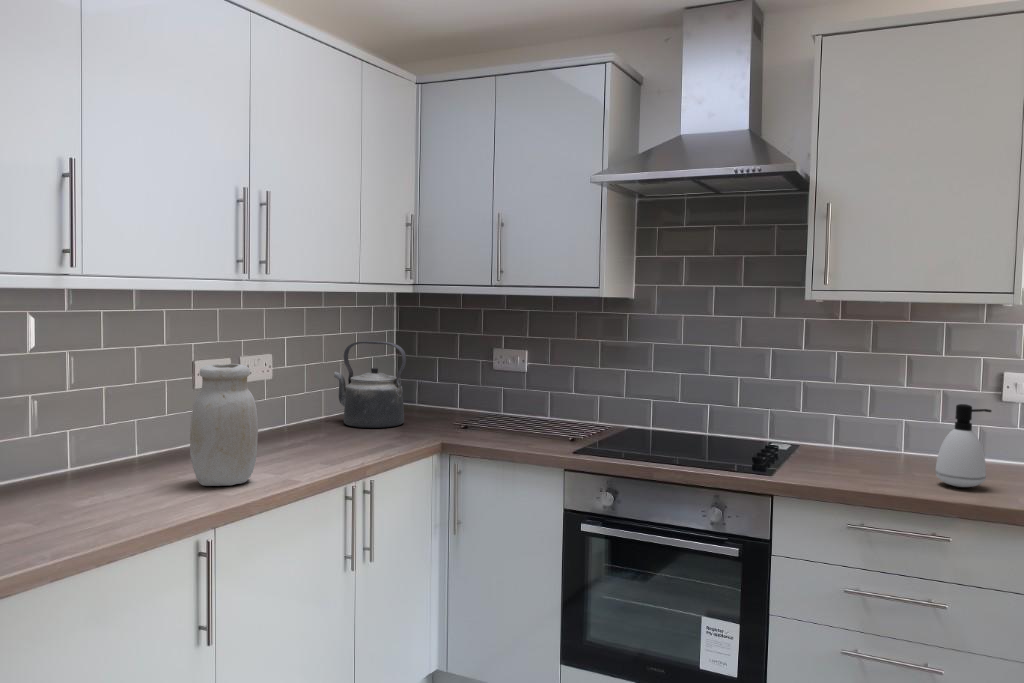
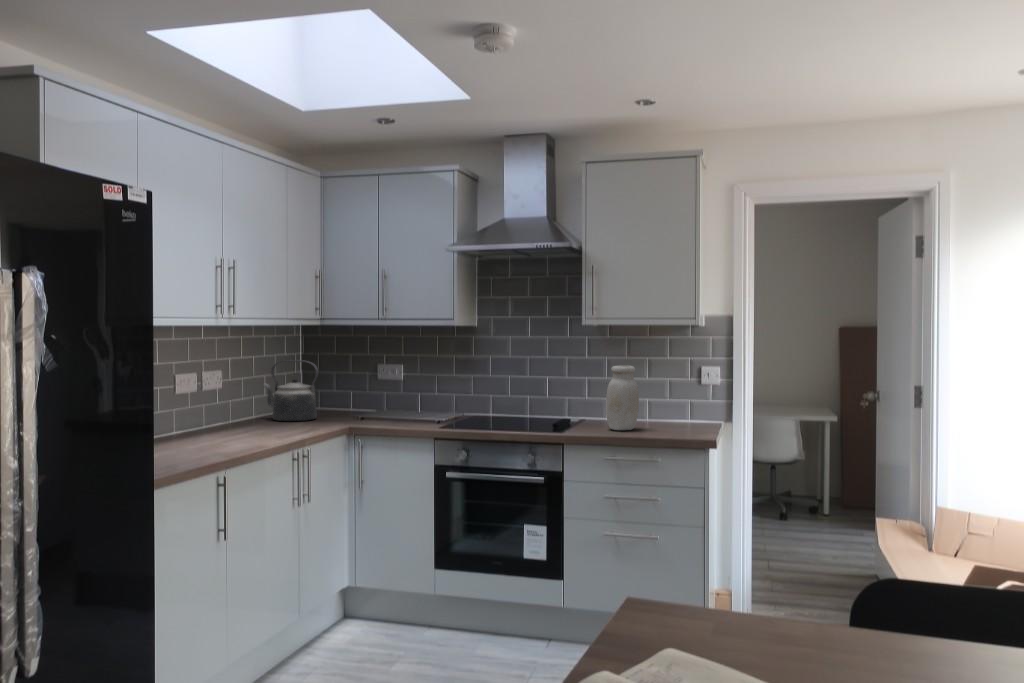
jar: present [190,364,258,486] -> present [606,365,639,430]
soap dispenser: present [936,404,991,487] -> none [656,384,684,433]

